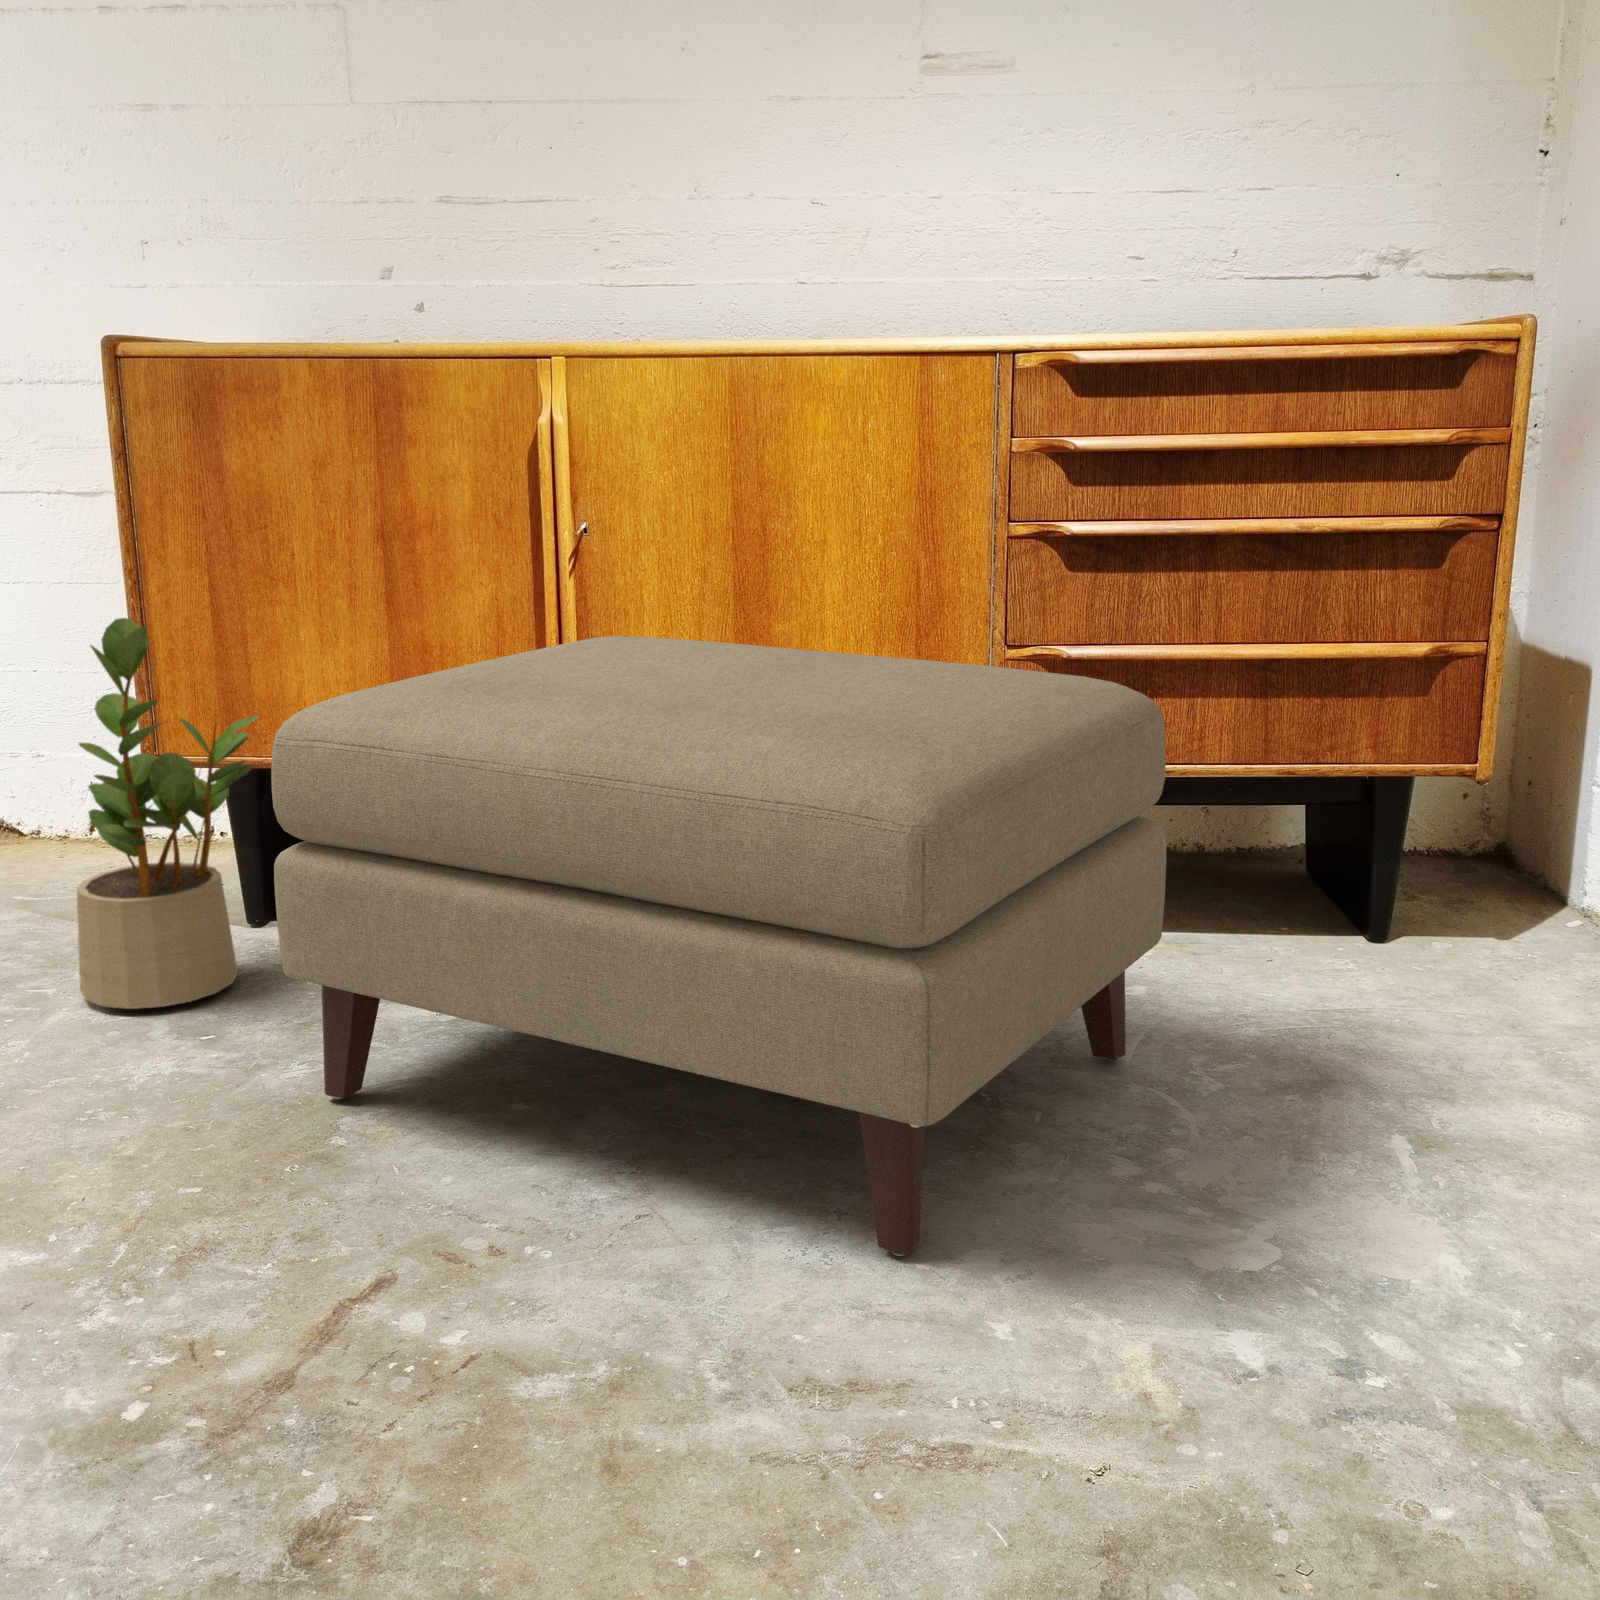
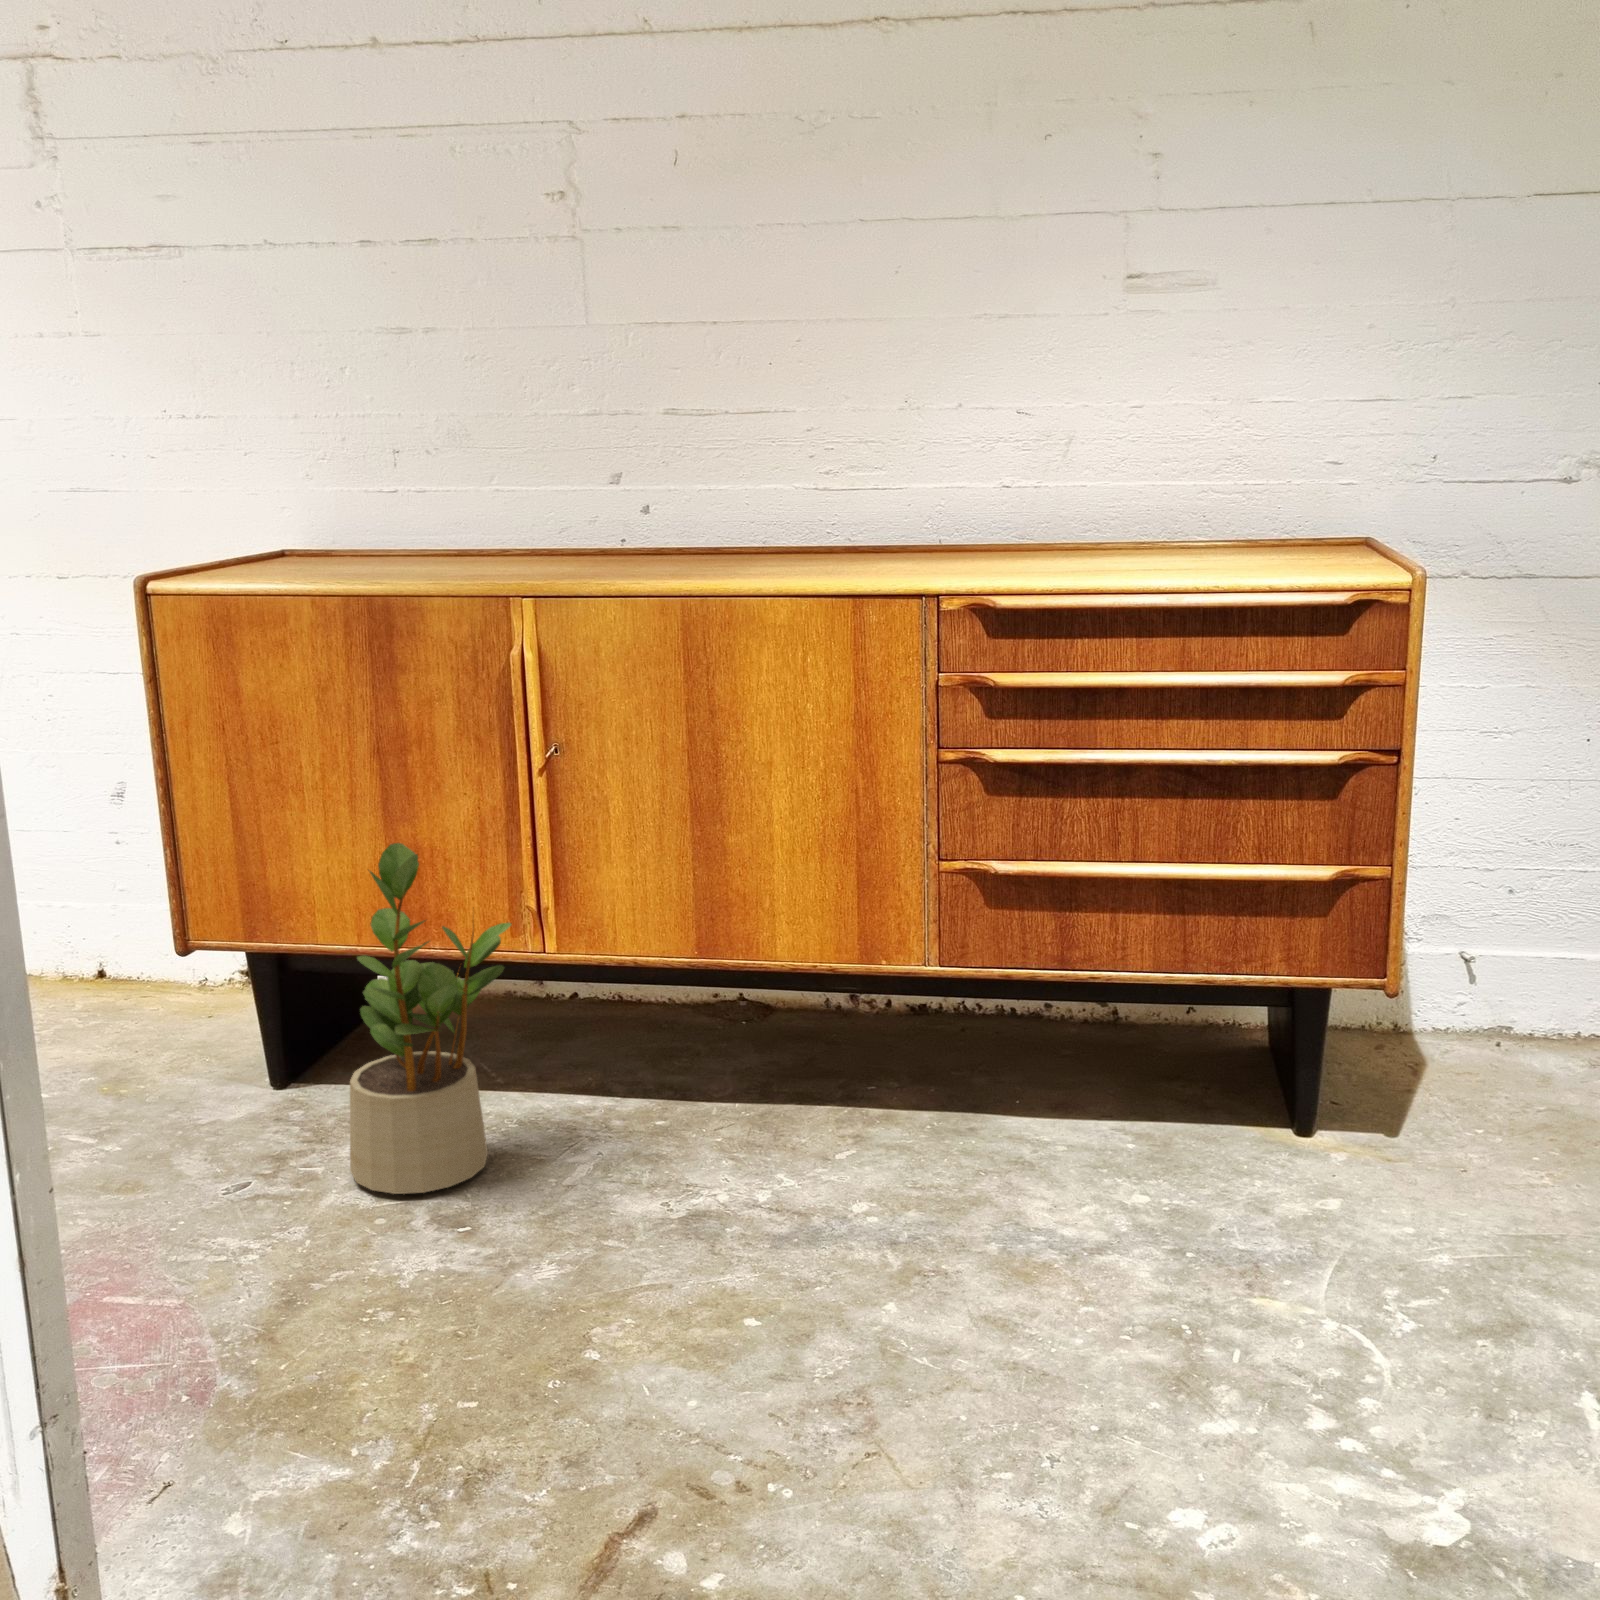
ottoman: present [271,636,1166,1256] -> none [538,862,1360,1513]

